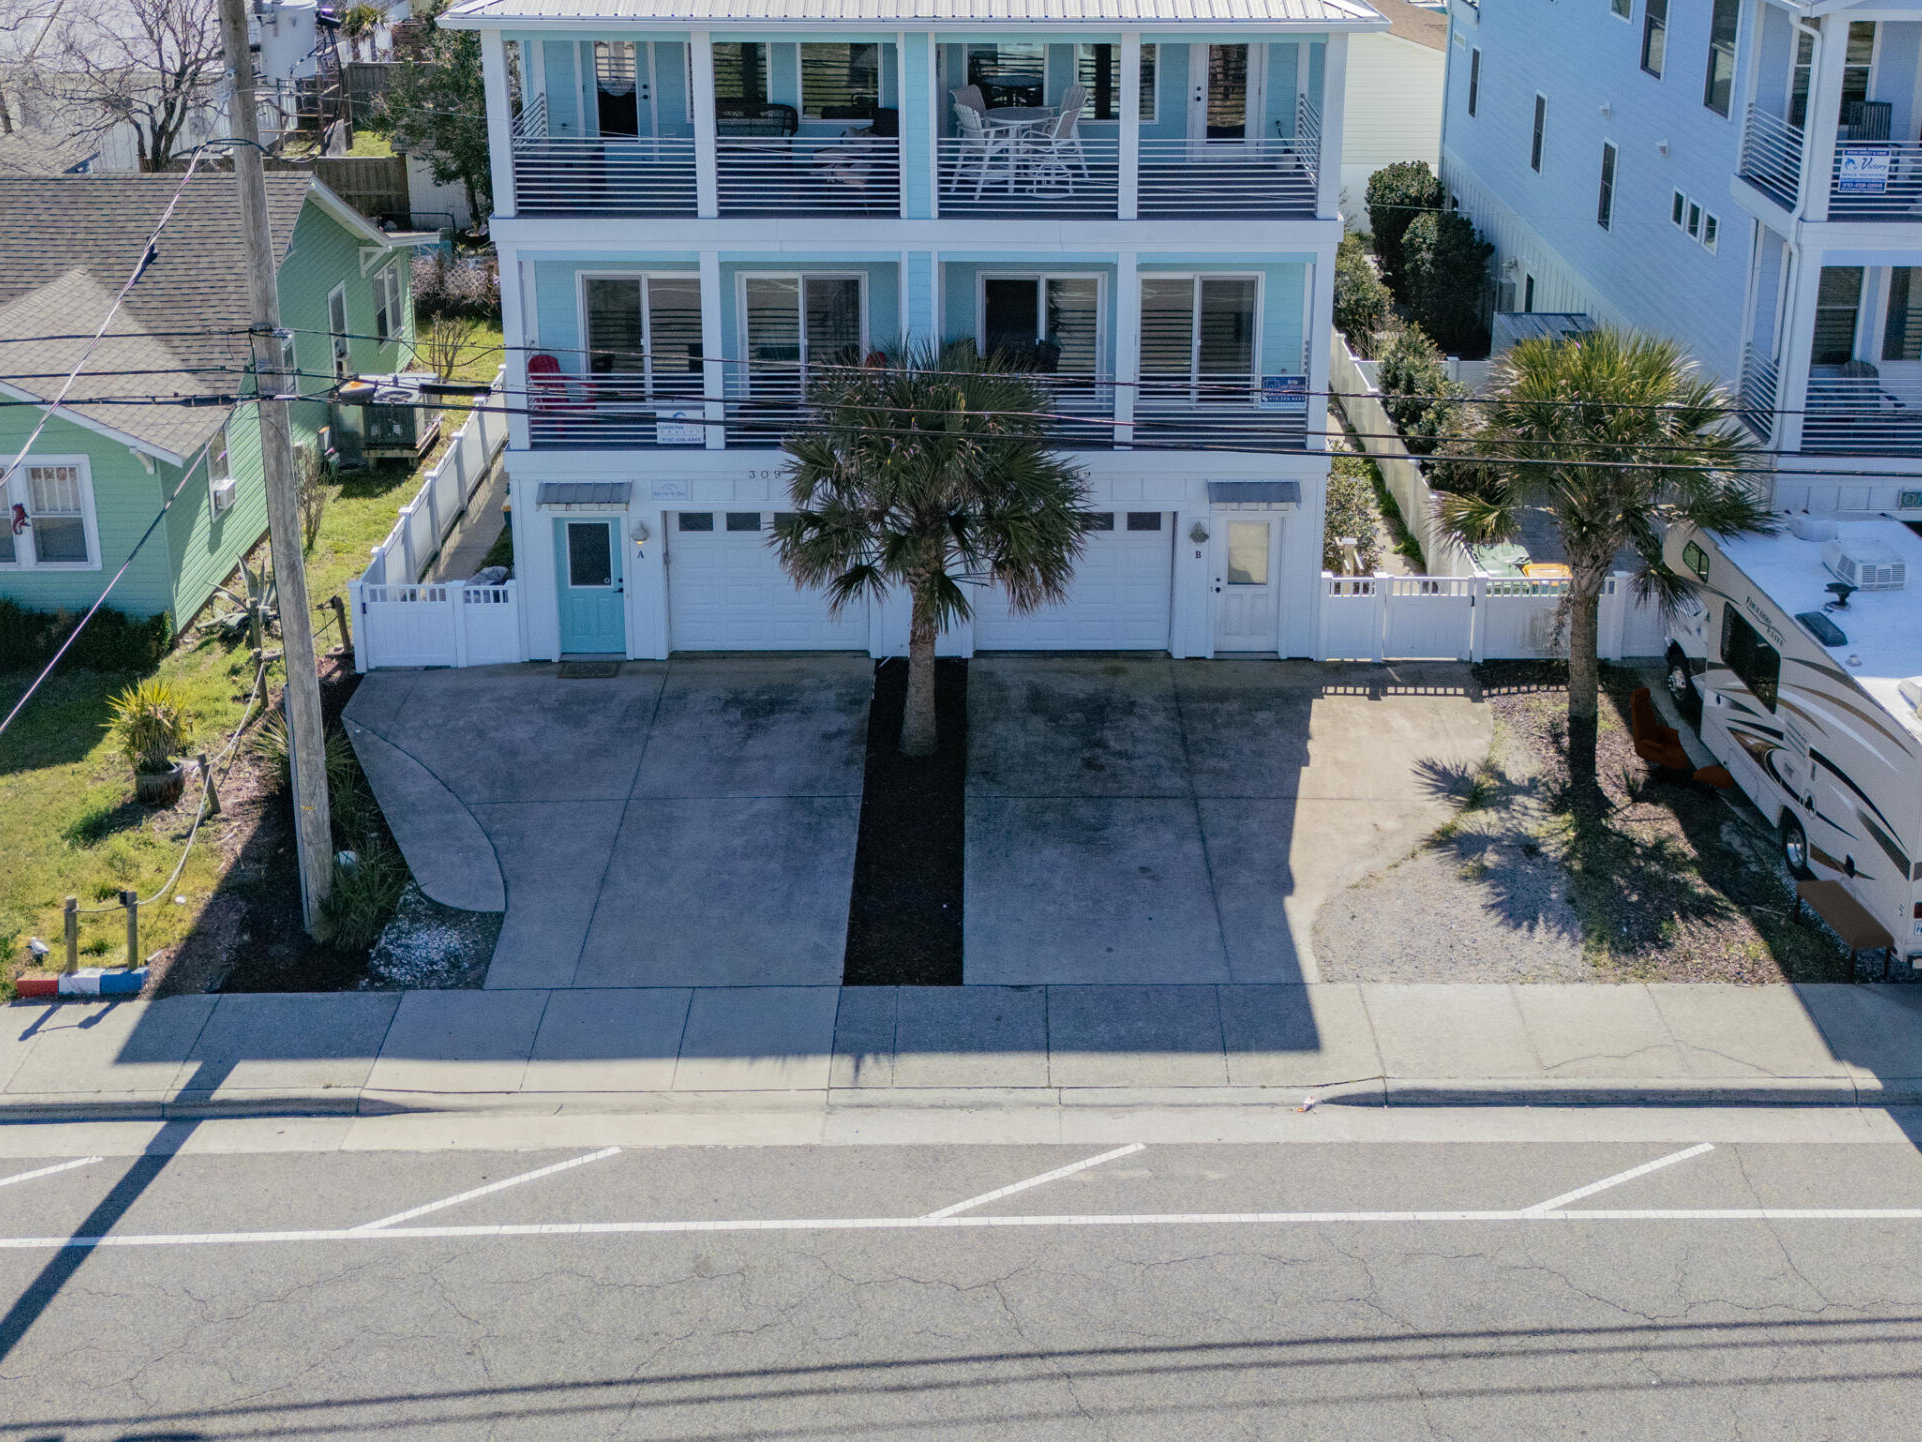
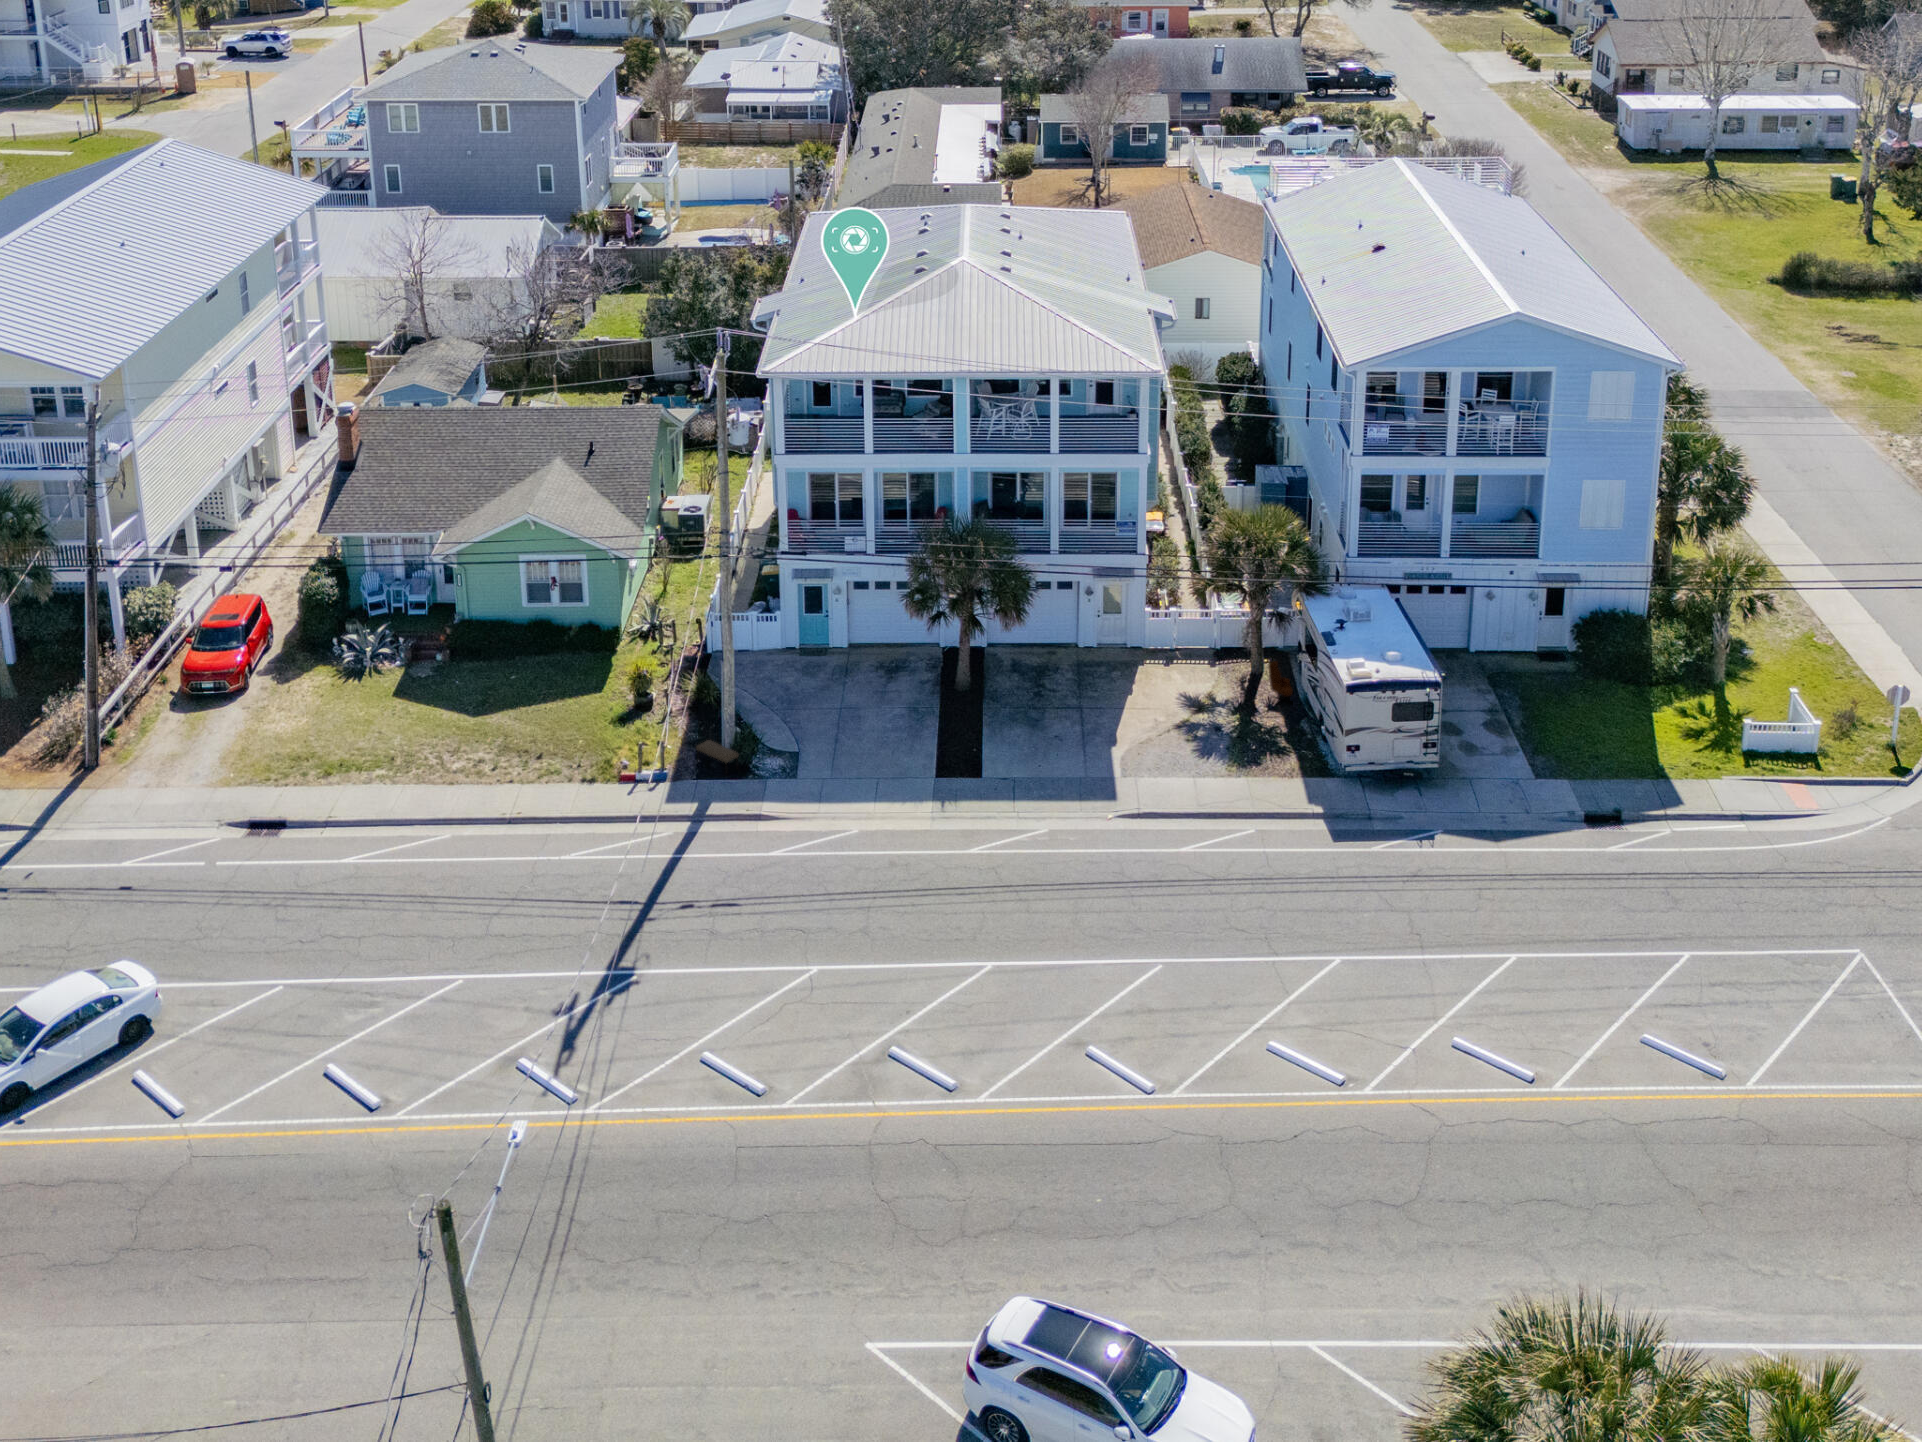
bench: present [1793,879,1895,981] -> present [696,740,739,774]

